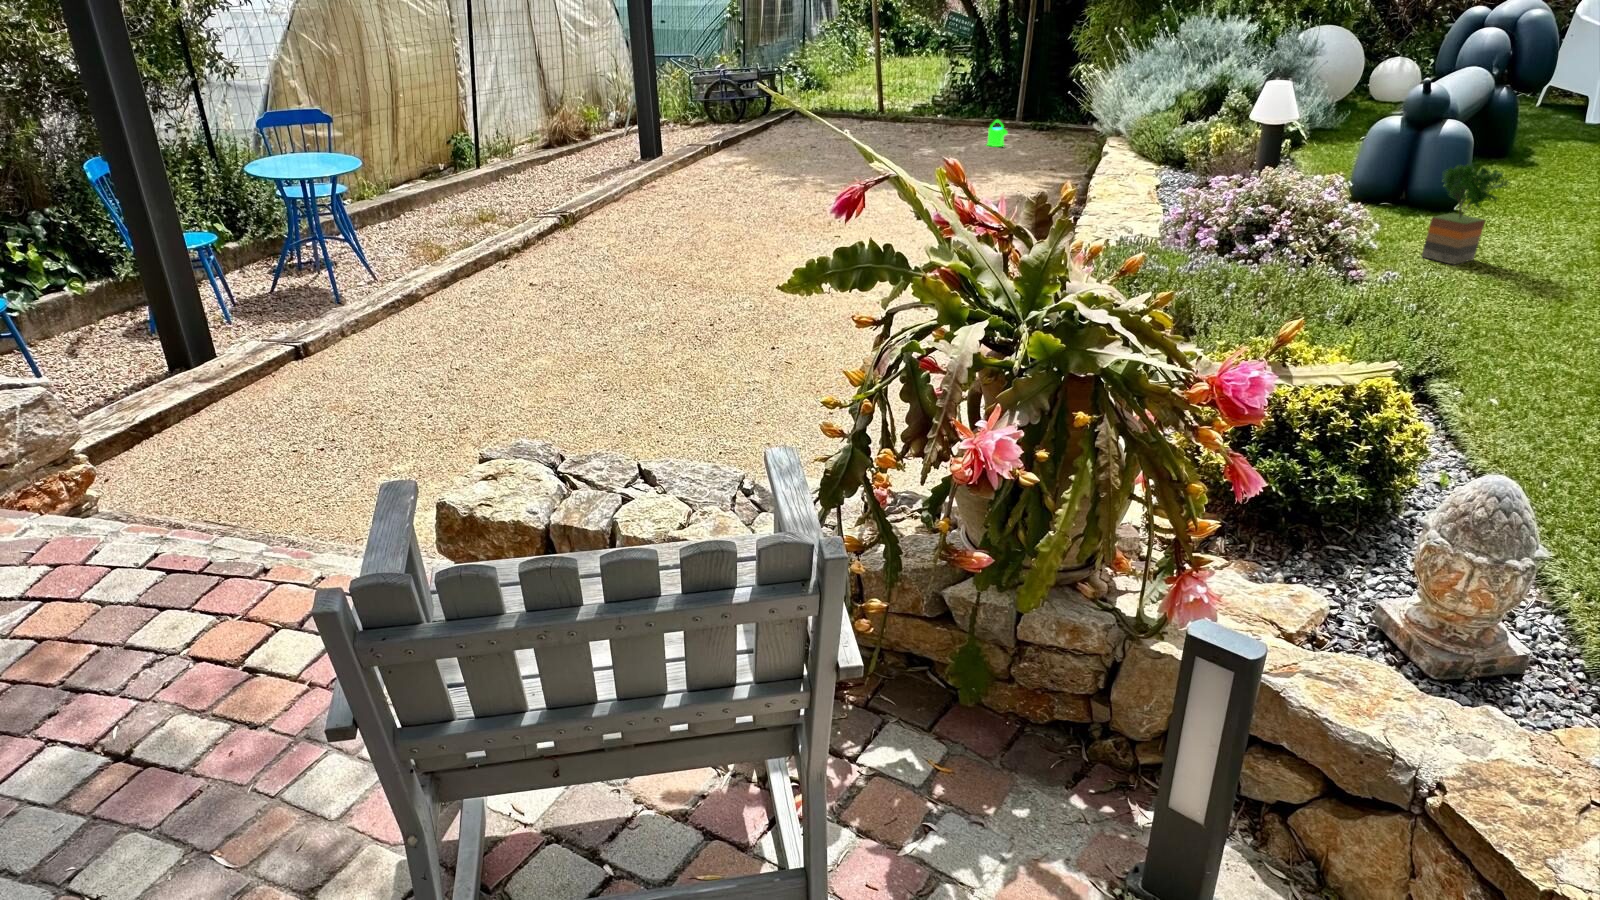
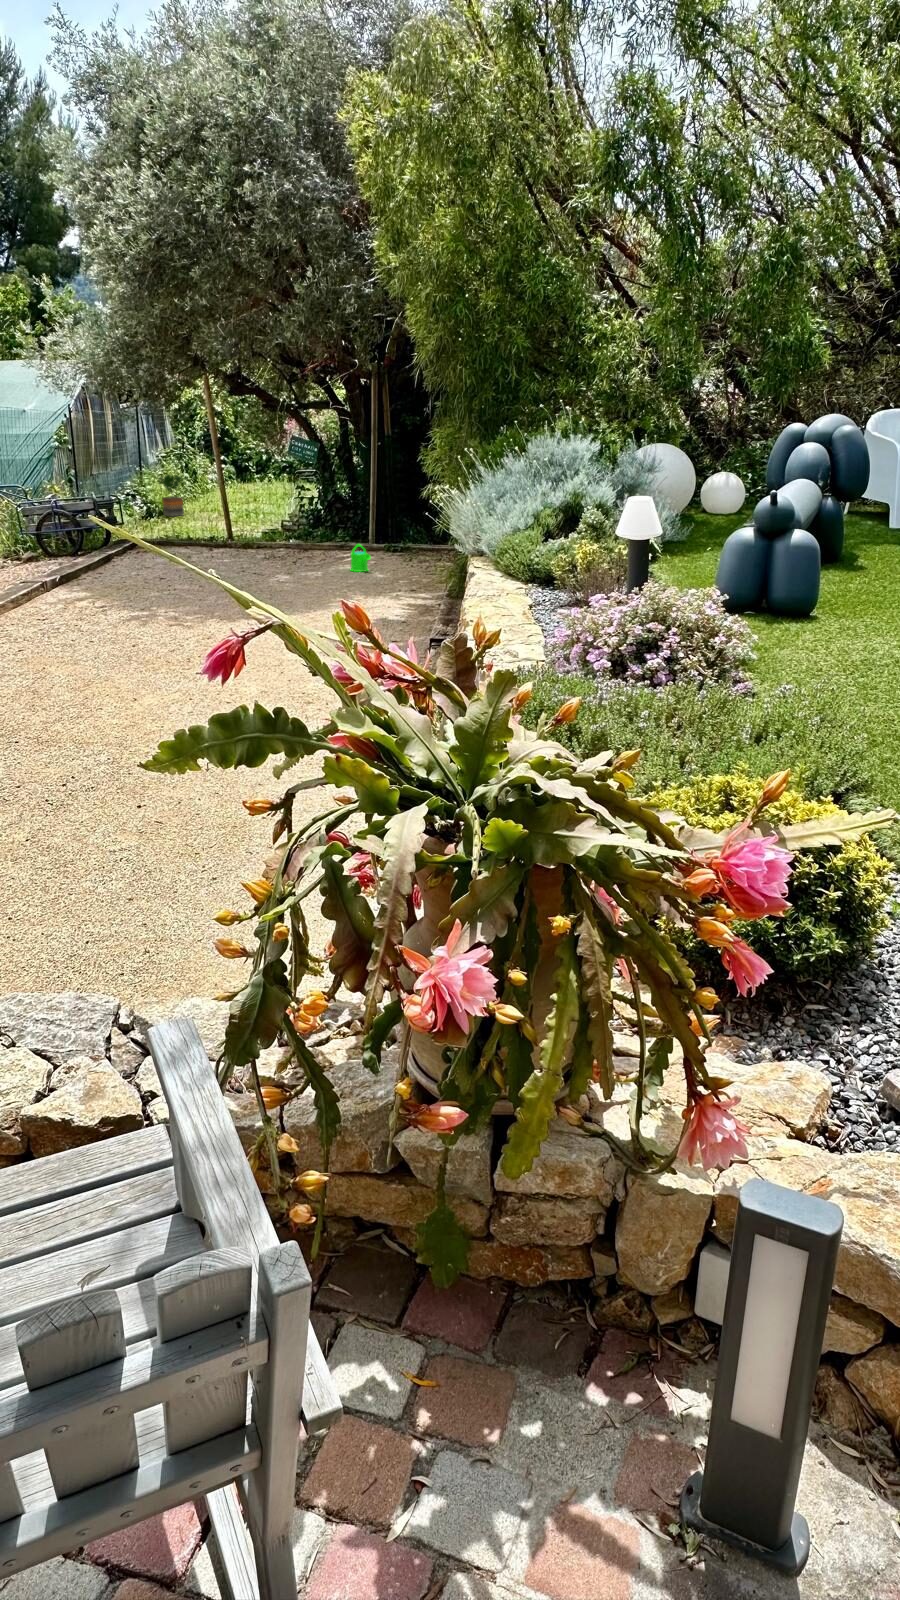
potted tree: present [1422,165,1509,264] -> present [159,474,186,516]

